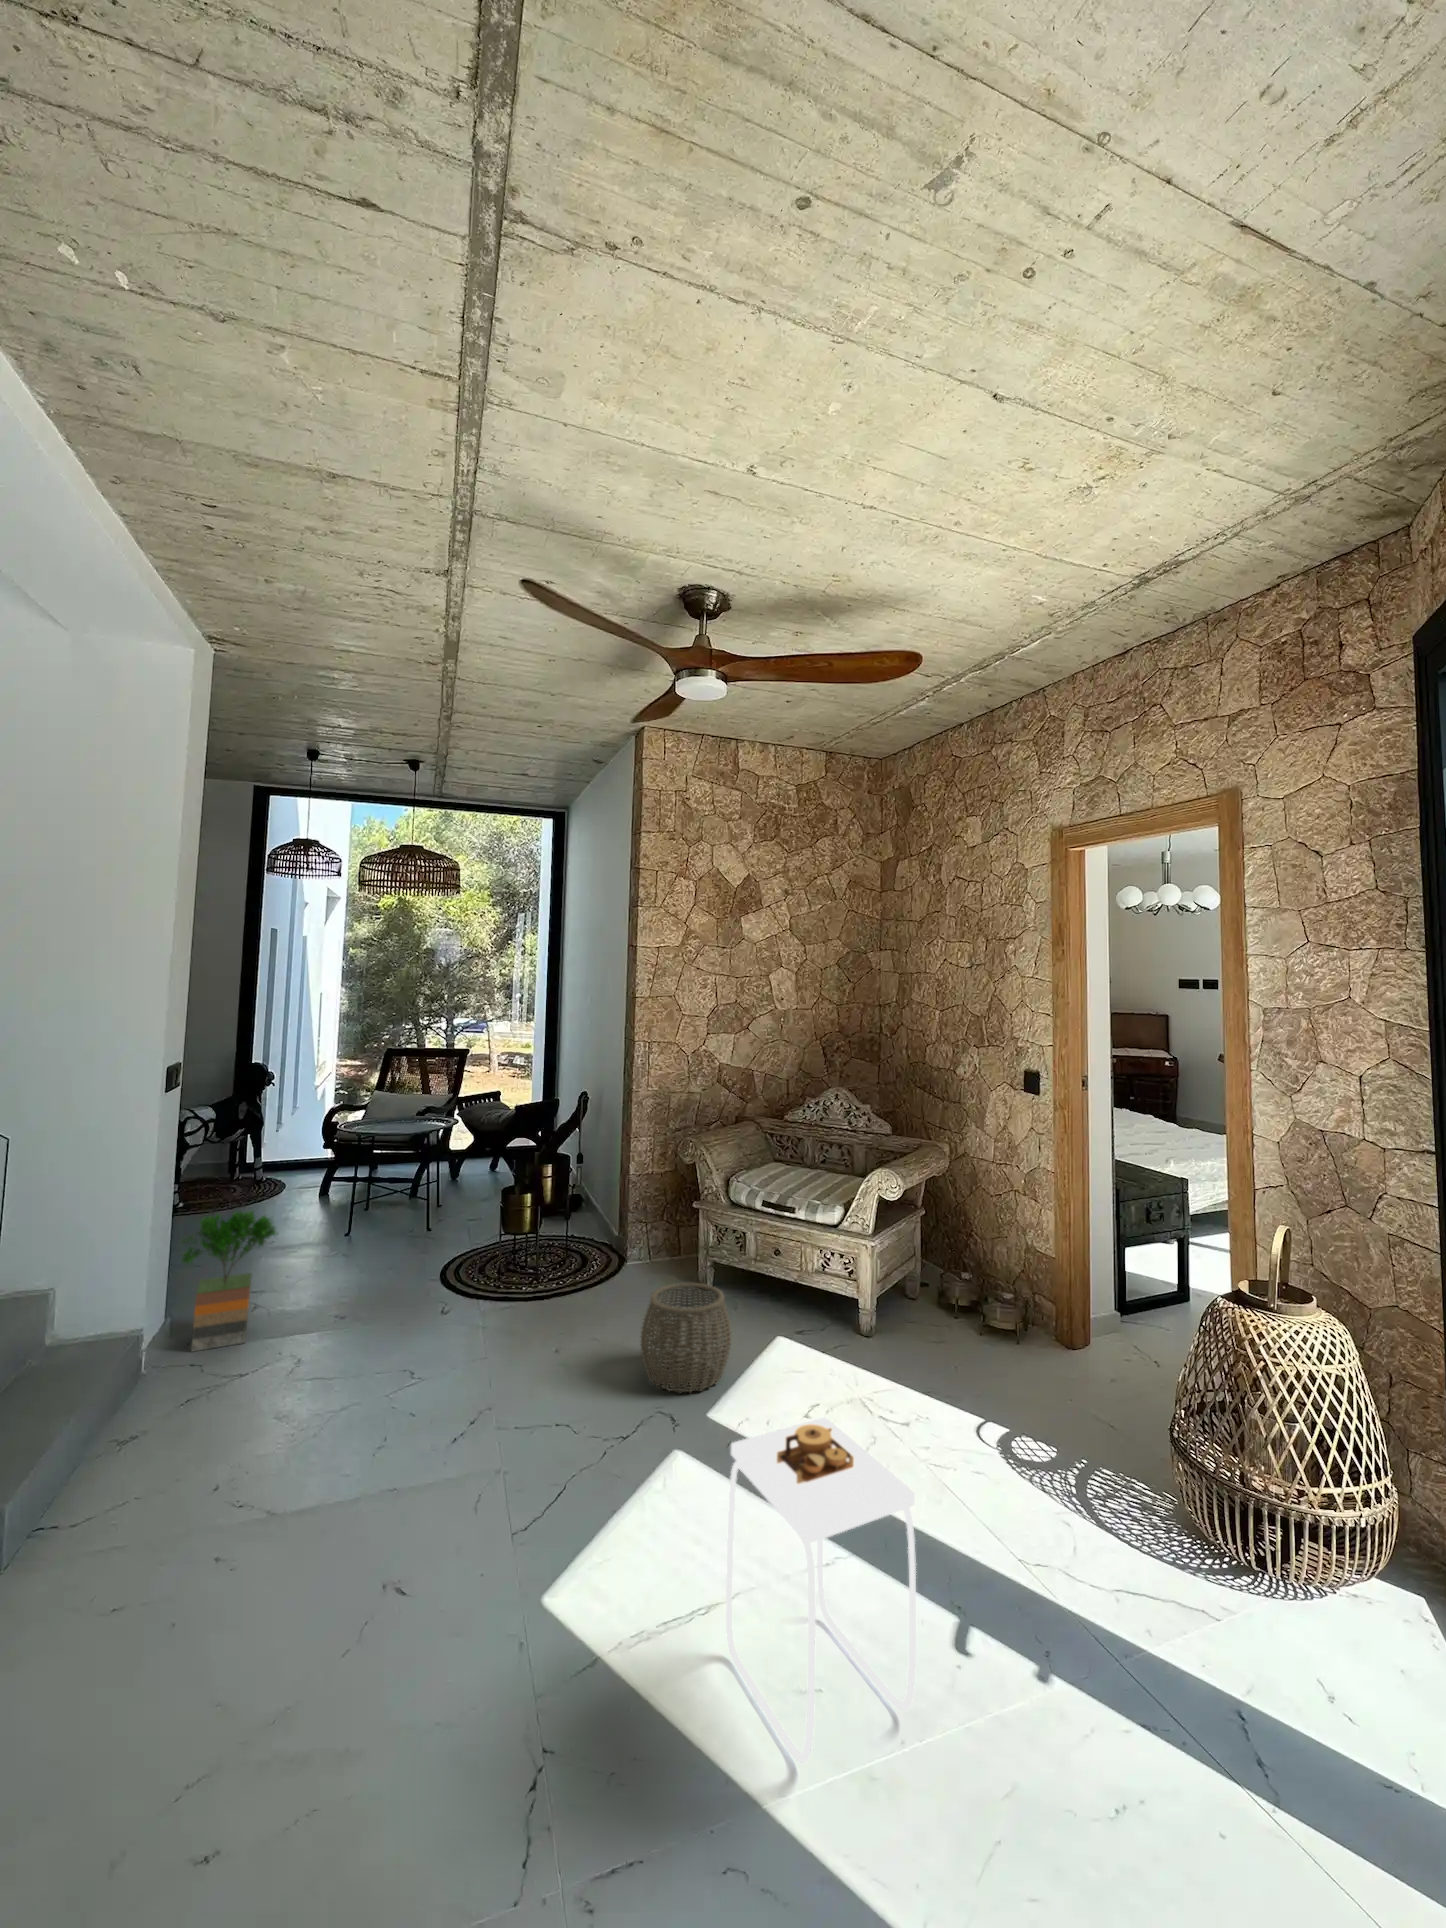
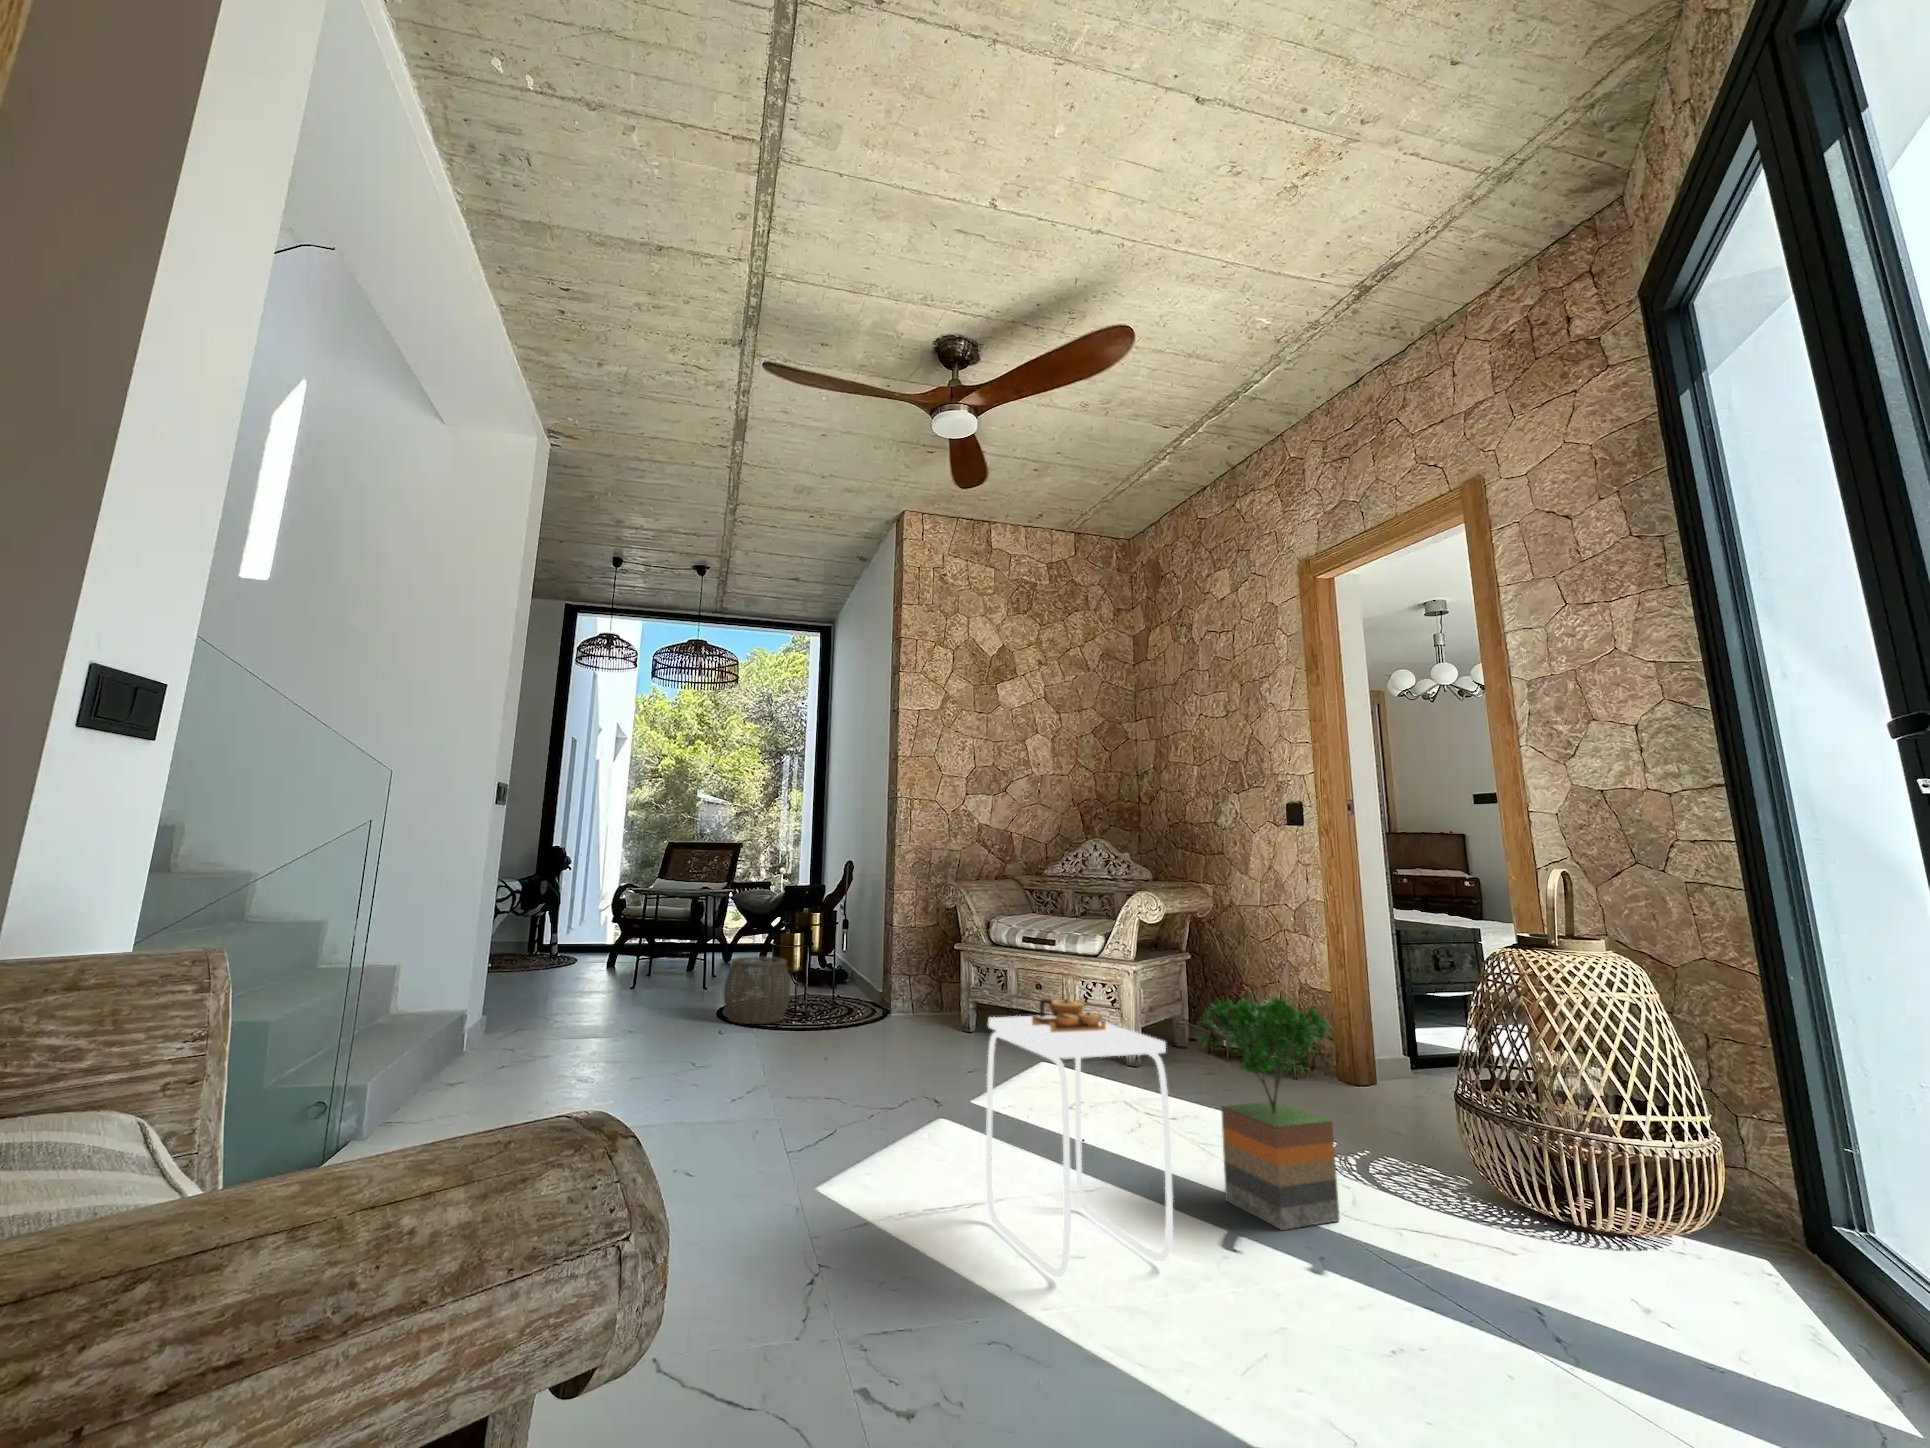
potted tree: present [181,1211,278,1351] -> present [1198,998,1340,1230]
woven basket: present [641,1283,731,1393] -> present [724,957,790,1024]

